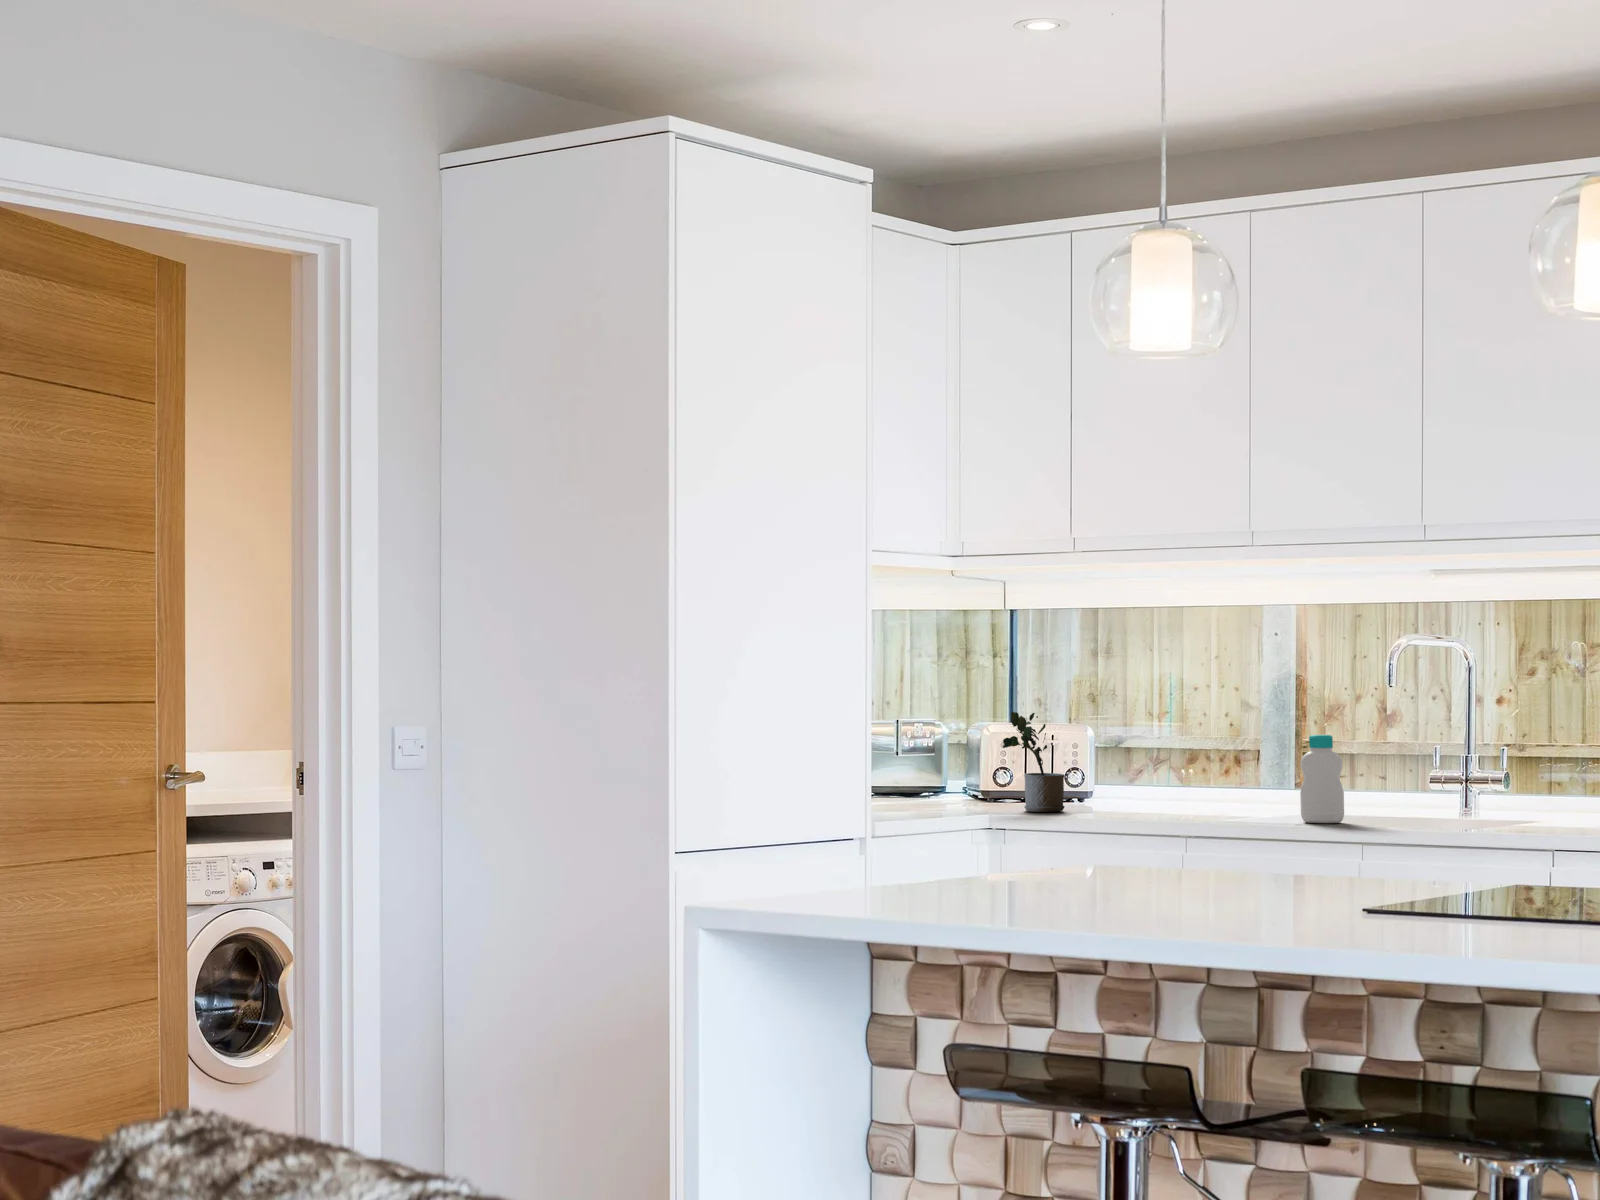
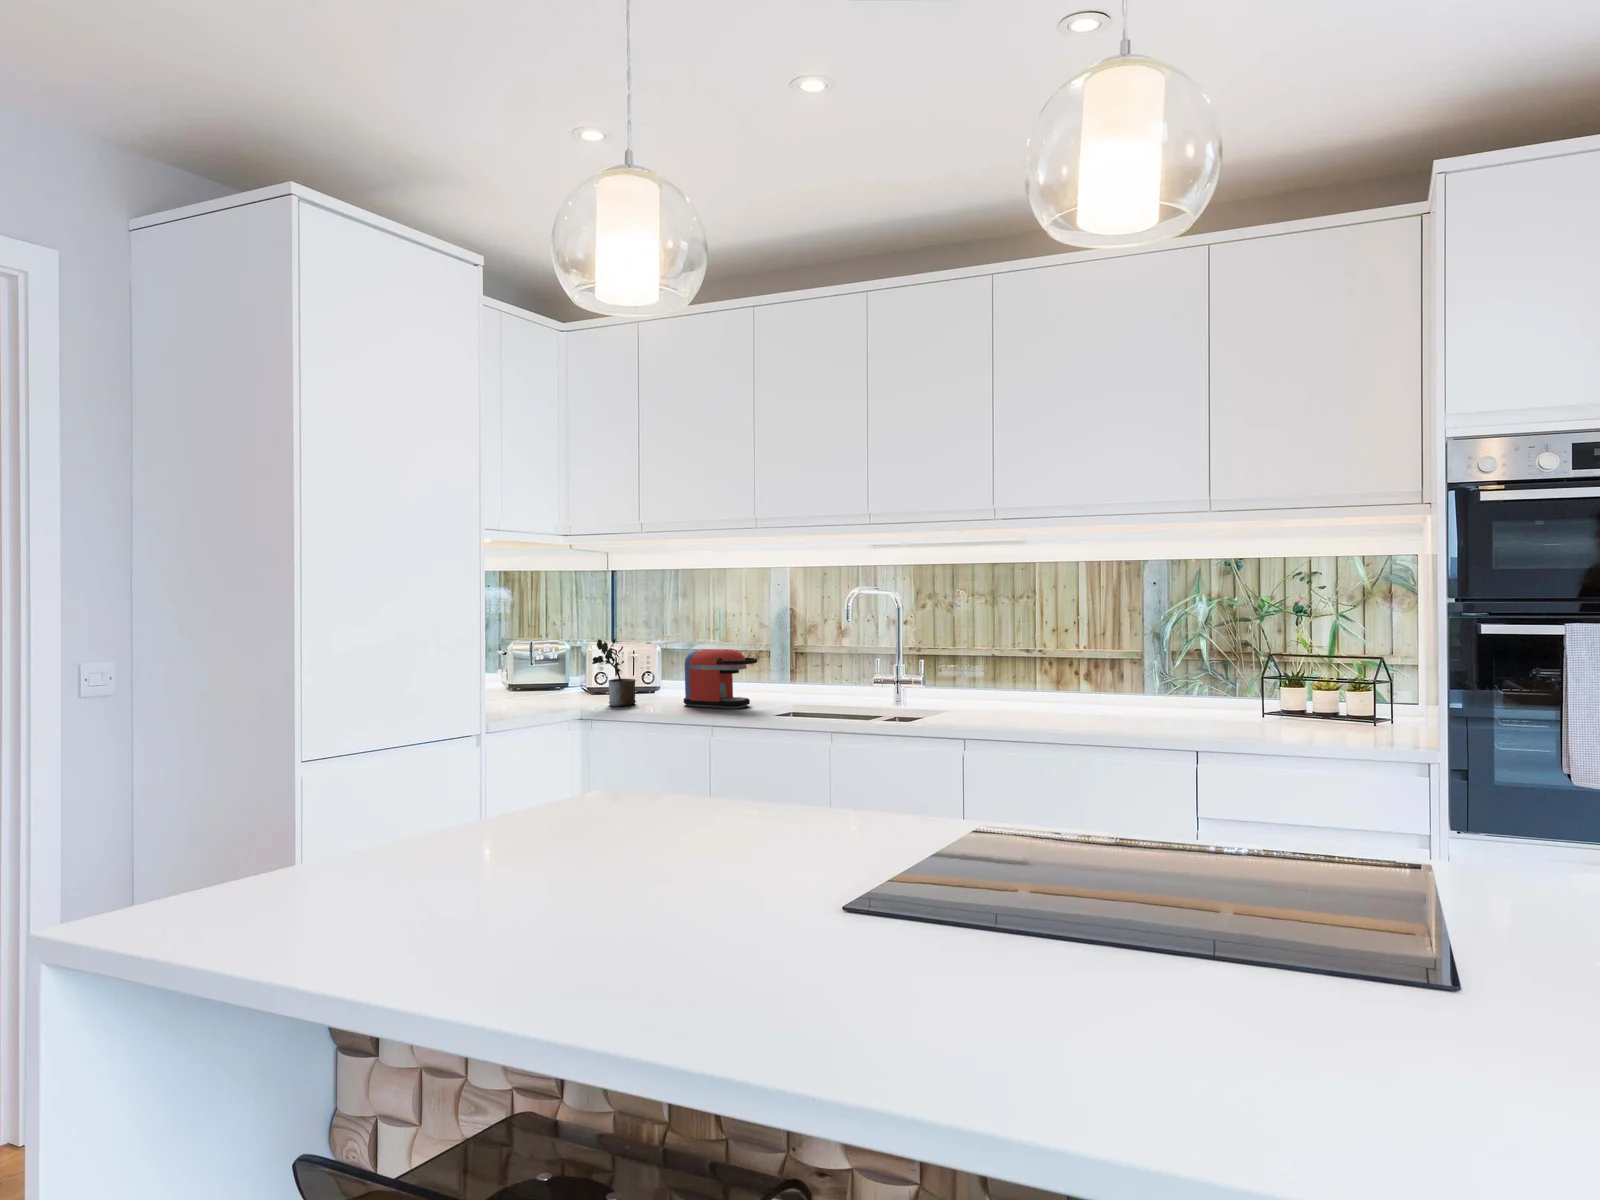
coffee maker: none [1138,729,1254,818] -> present [684,649,757,708]
bottle: present [1300,735,1344,823] -> none [786,653,814,712]

